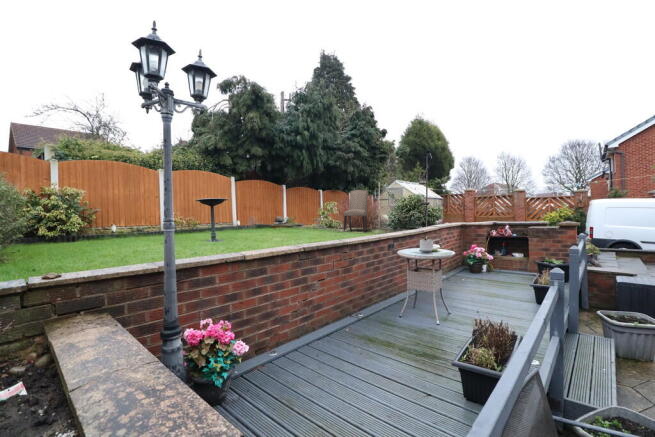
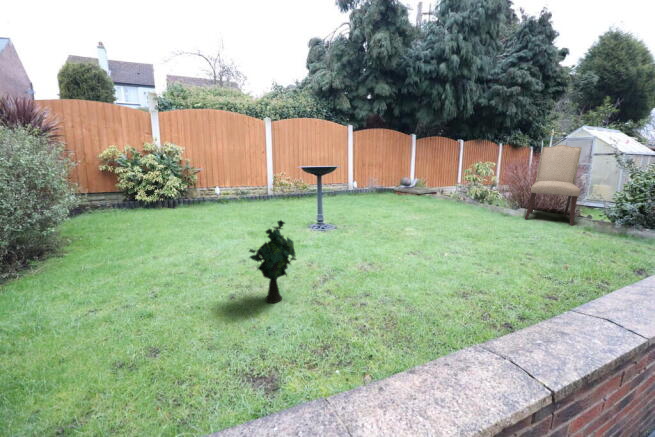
decorative plant: none [188,215,212,253] -> present [249,220,296,303]

